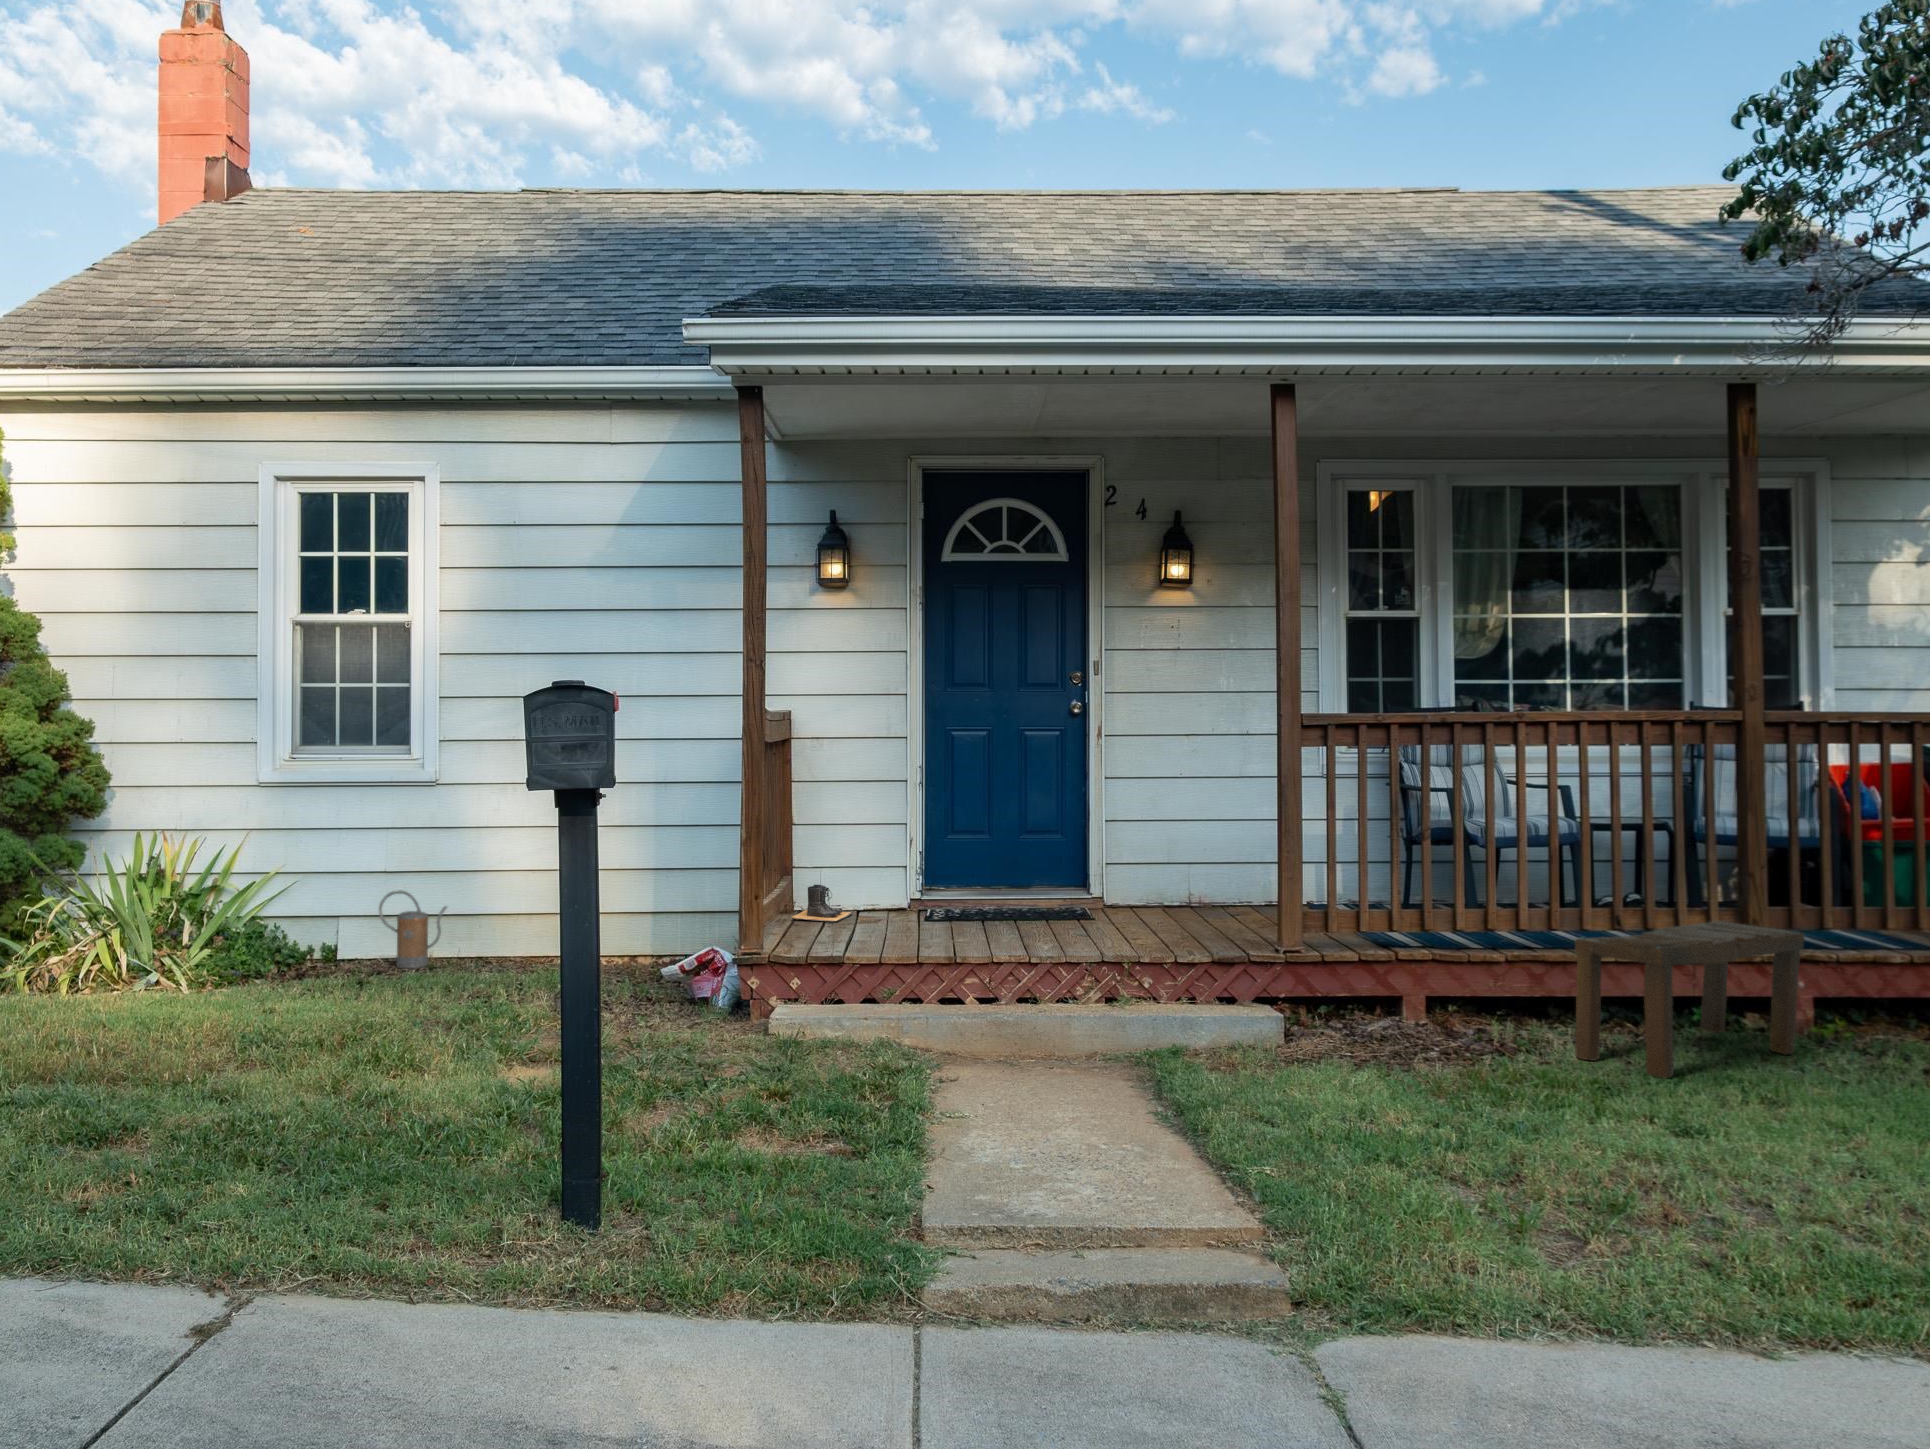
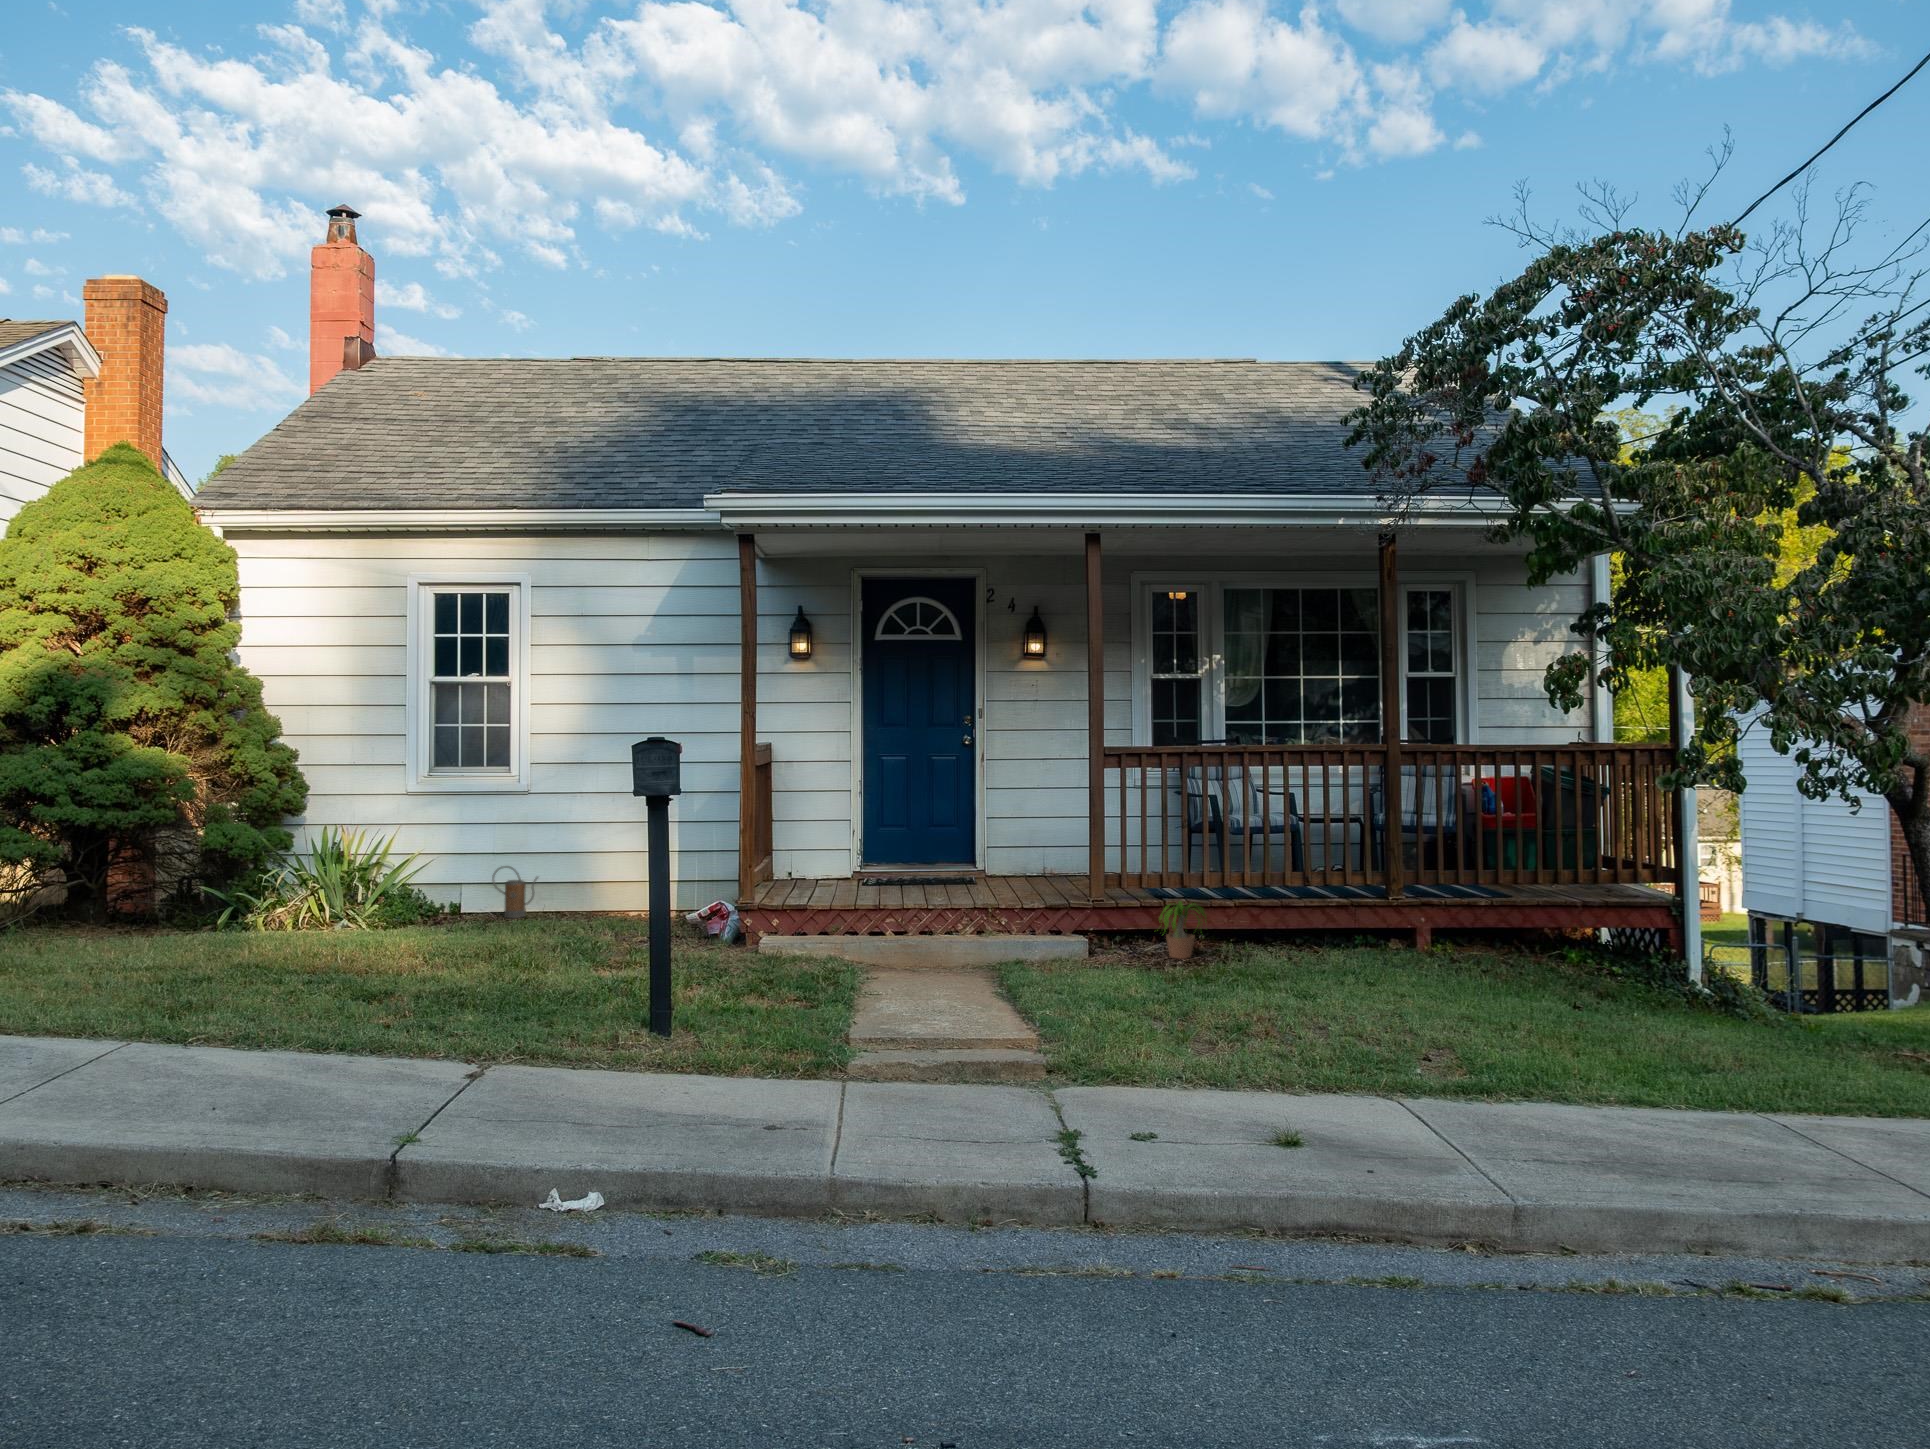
boots: present [791,885,852,922] -> none [773,861,814,885]
bench: present [1575,921,1805,1079] -> none [1262,880,1405,974]
potted plant: none [1392,954,1494,1047] -> present [1160,901,1206,959]

